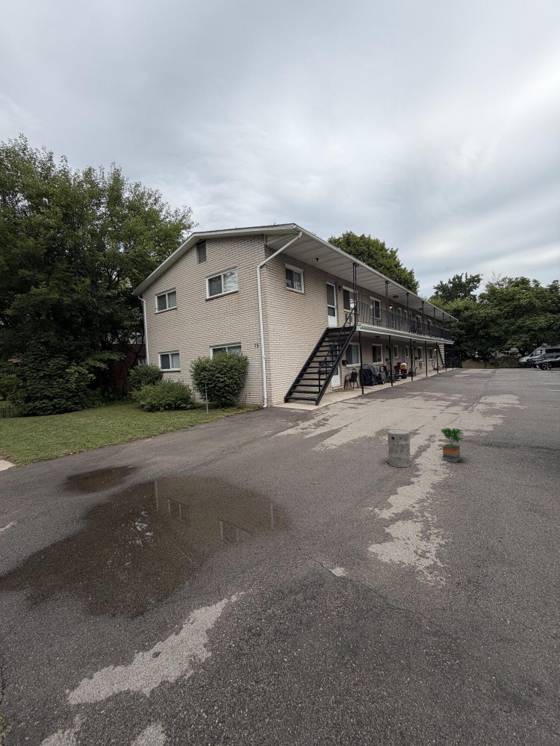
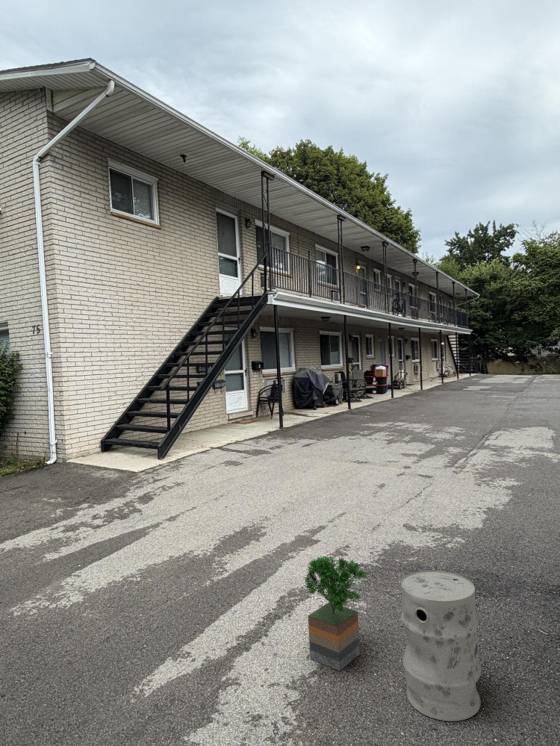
trash can: present [388,429,411,467] -> present [401,571,481,721]

